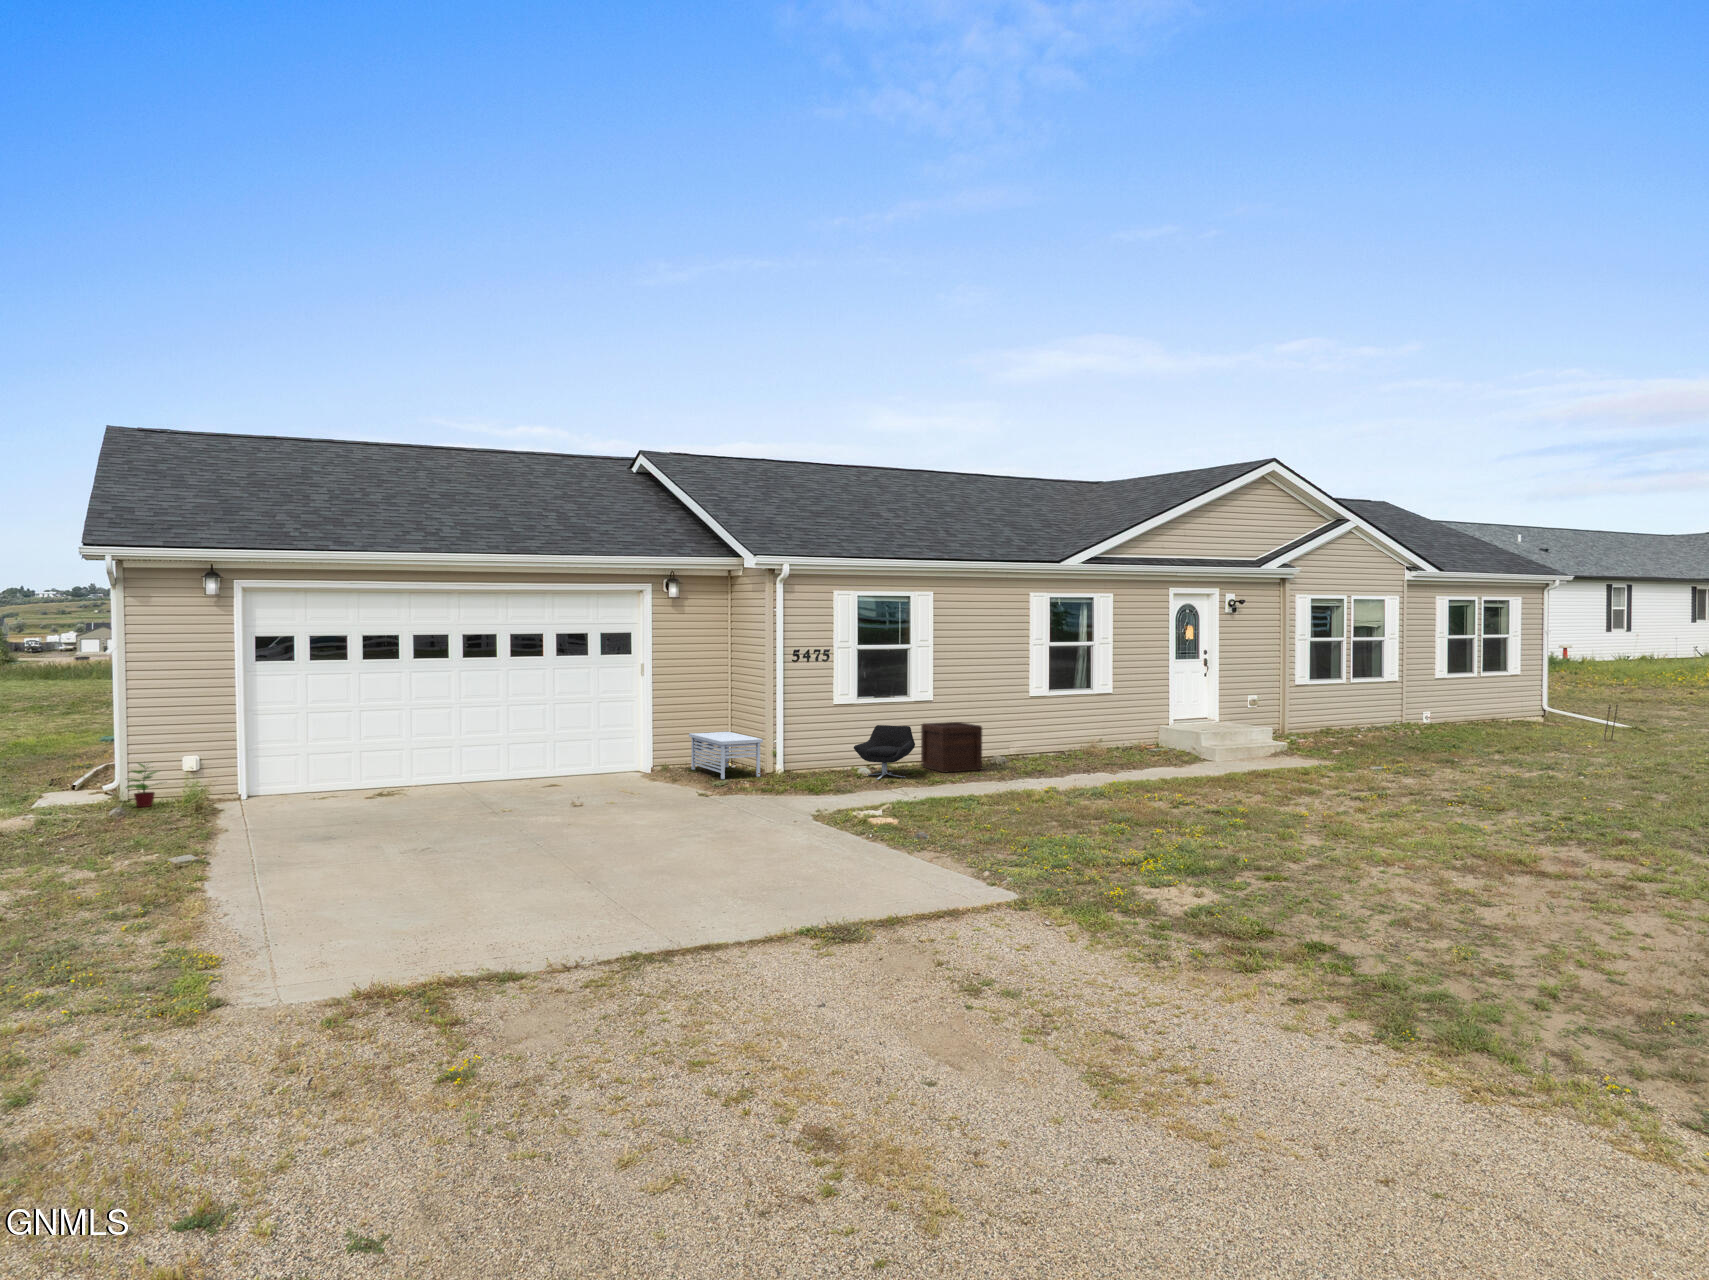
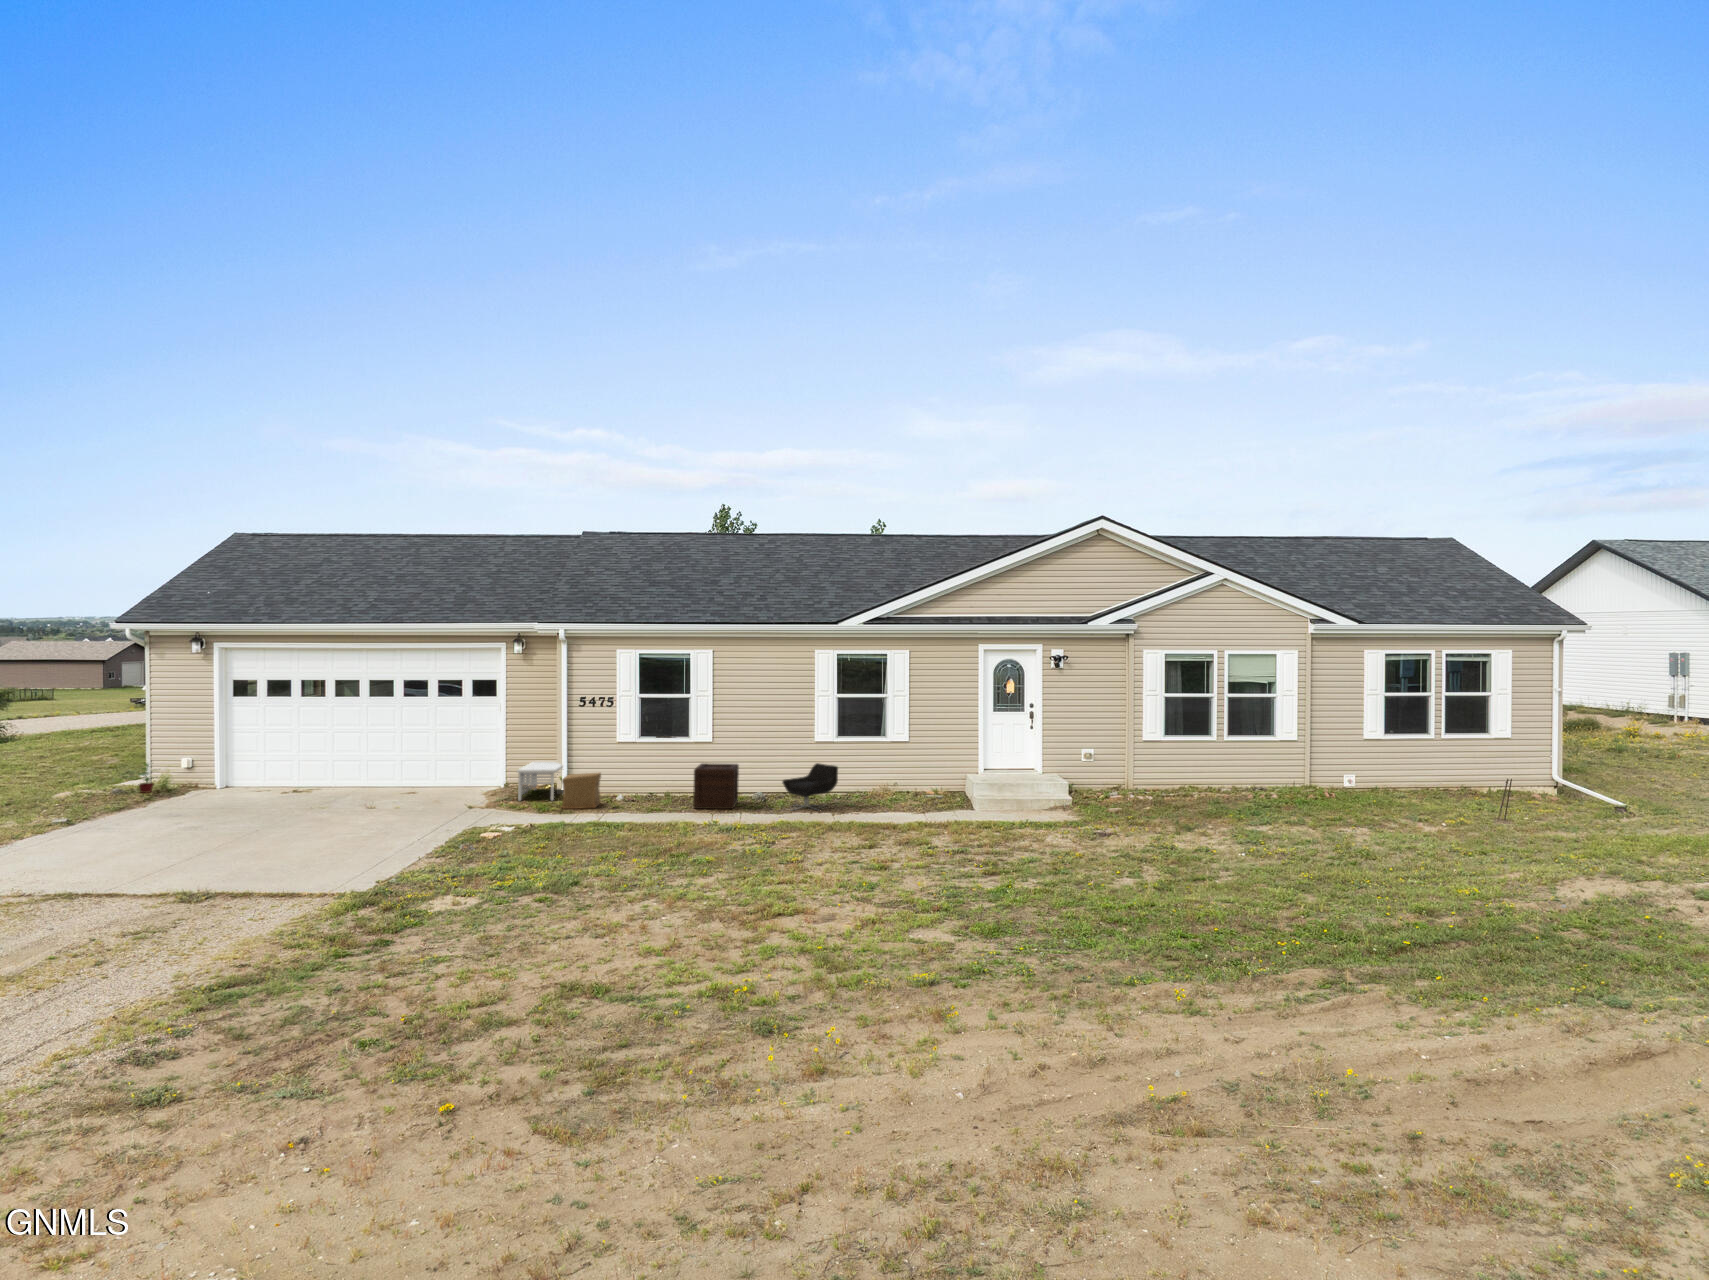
lounge chair: present [854,725,915,779] -> present [783,763,838,807]
cardboard box: none [788,739,839,782] -> present [562,773,601,809]

